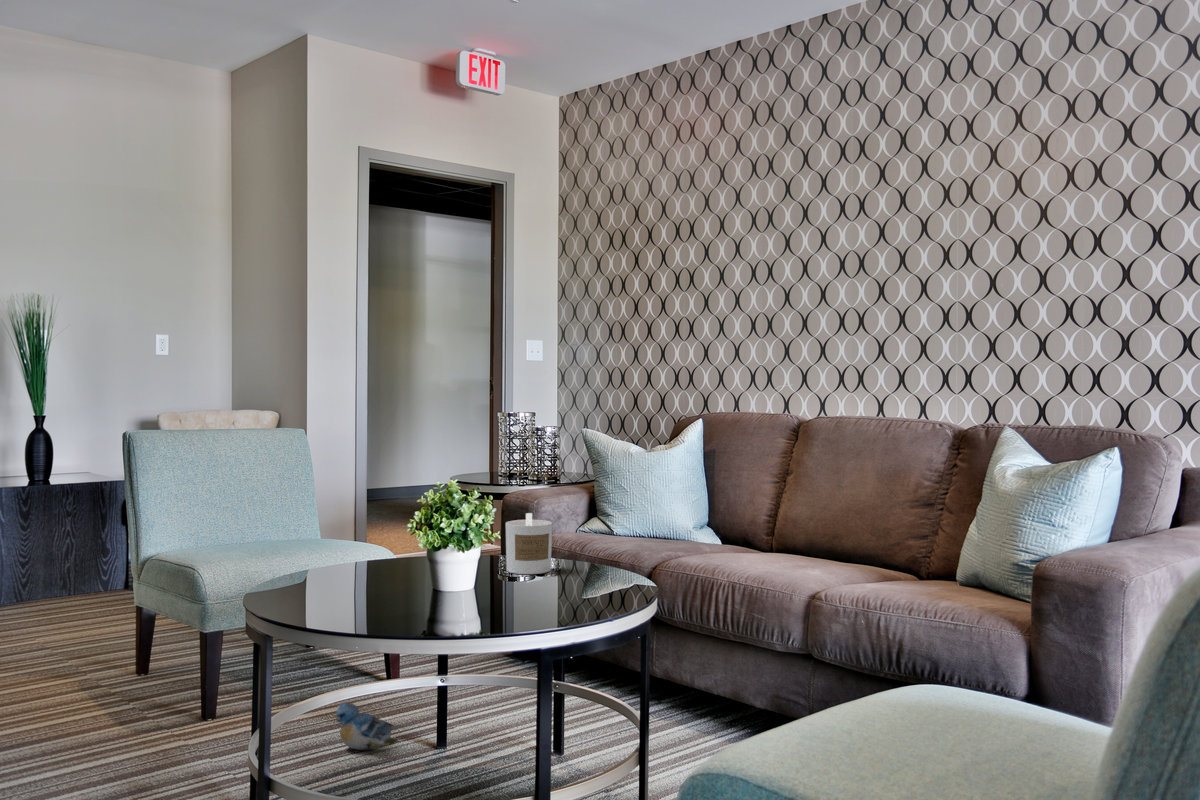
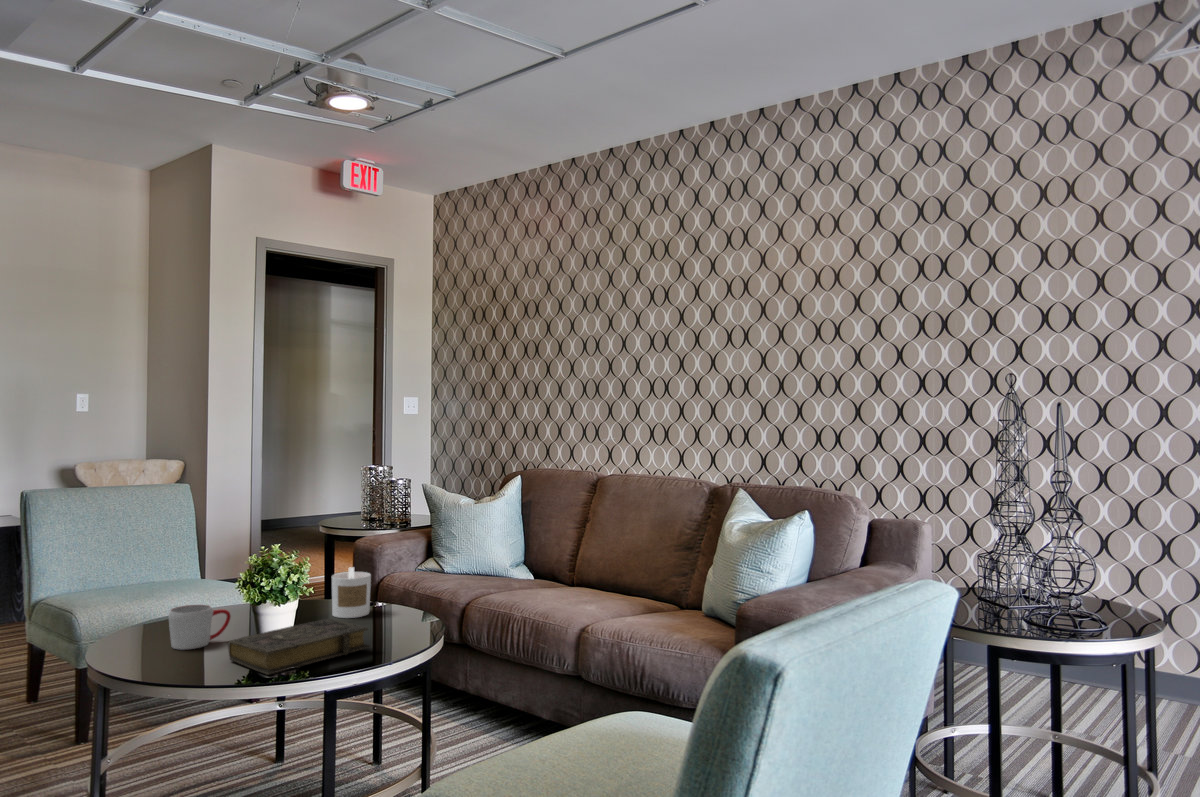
mug: none [330,548,400,600] -> present [168,605,231,650]
book: none [410,568,578,628] -> present [229,619,370,675]
plush toy: present [335,703,398,750] -> none [186,728,241,767]

